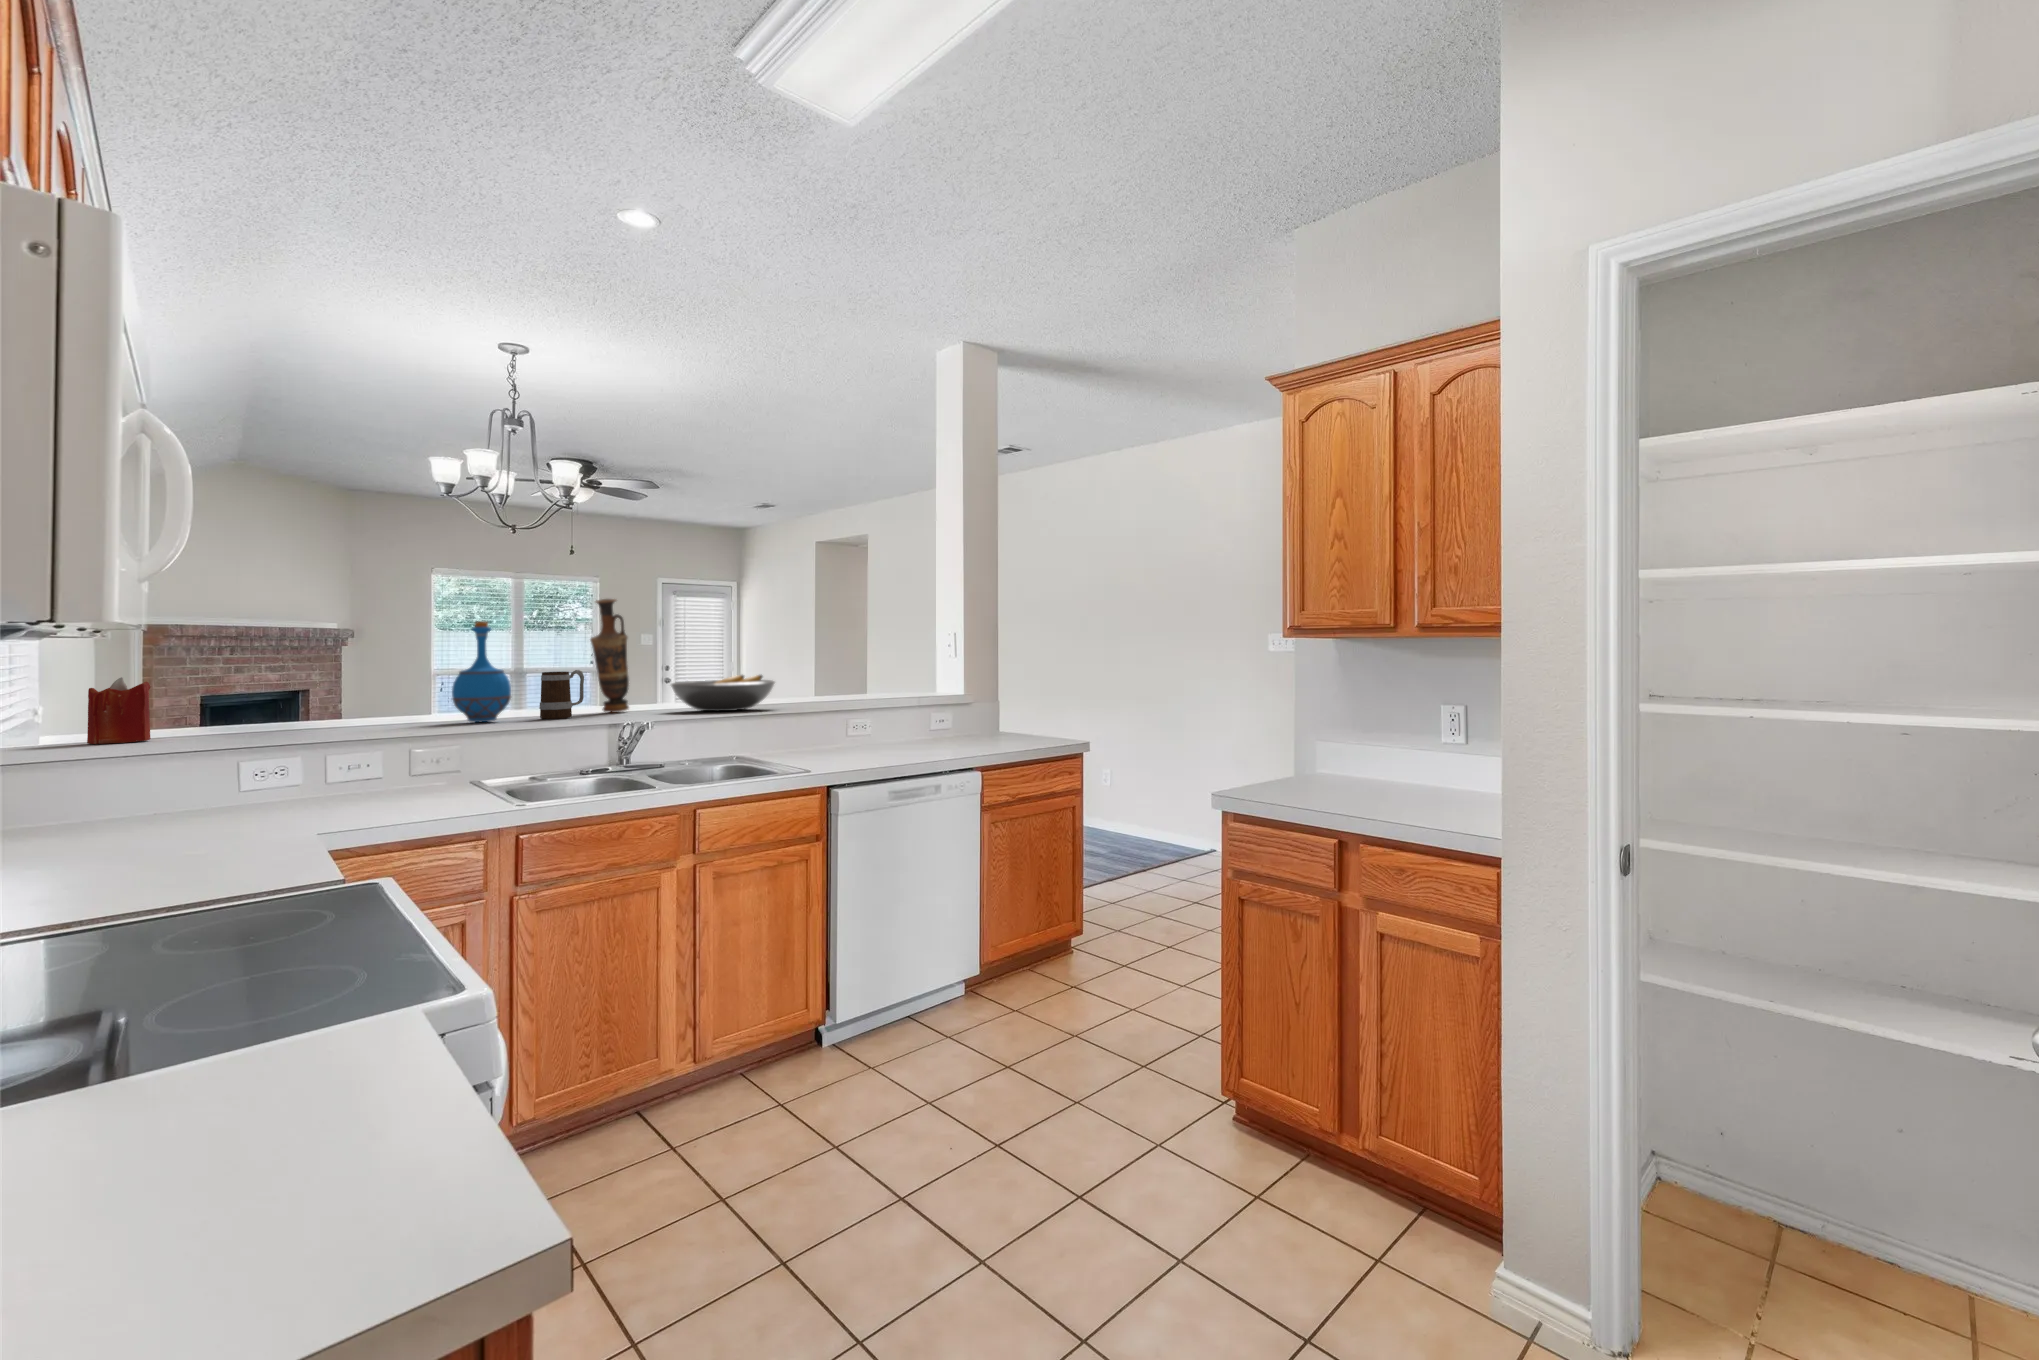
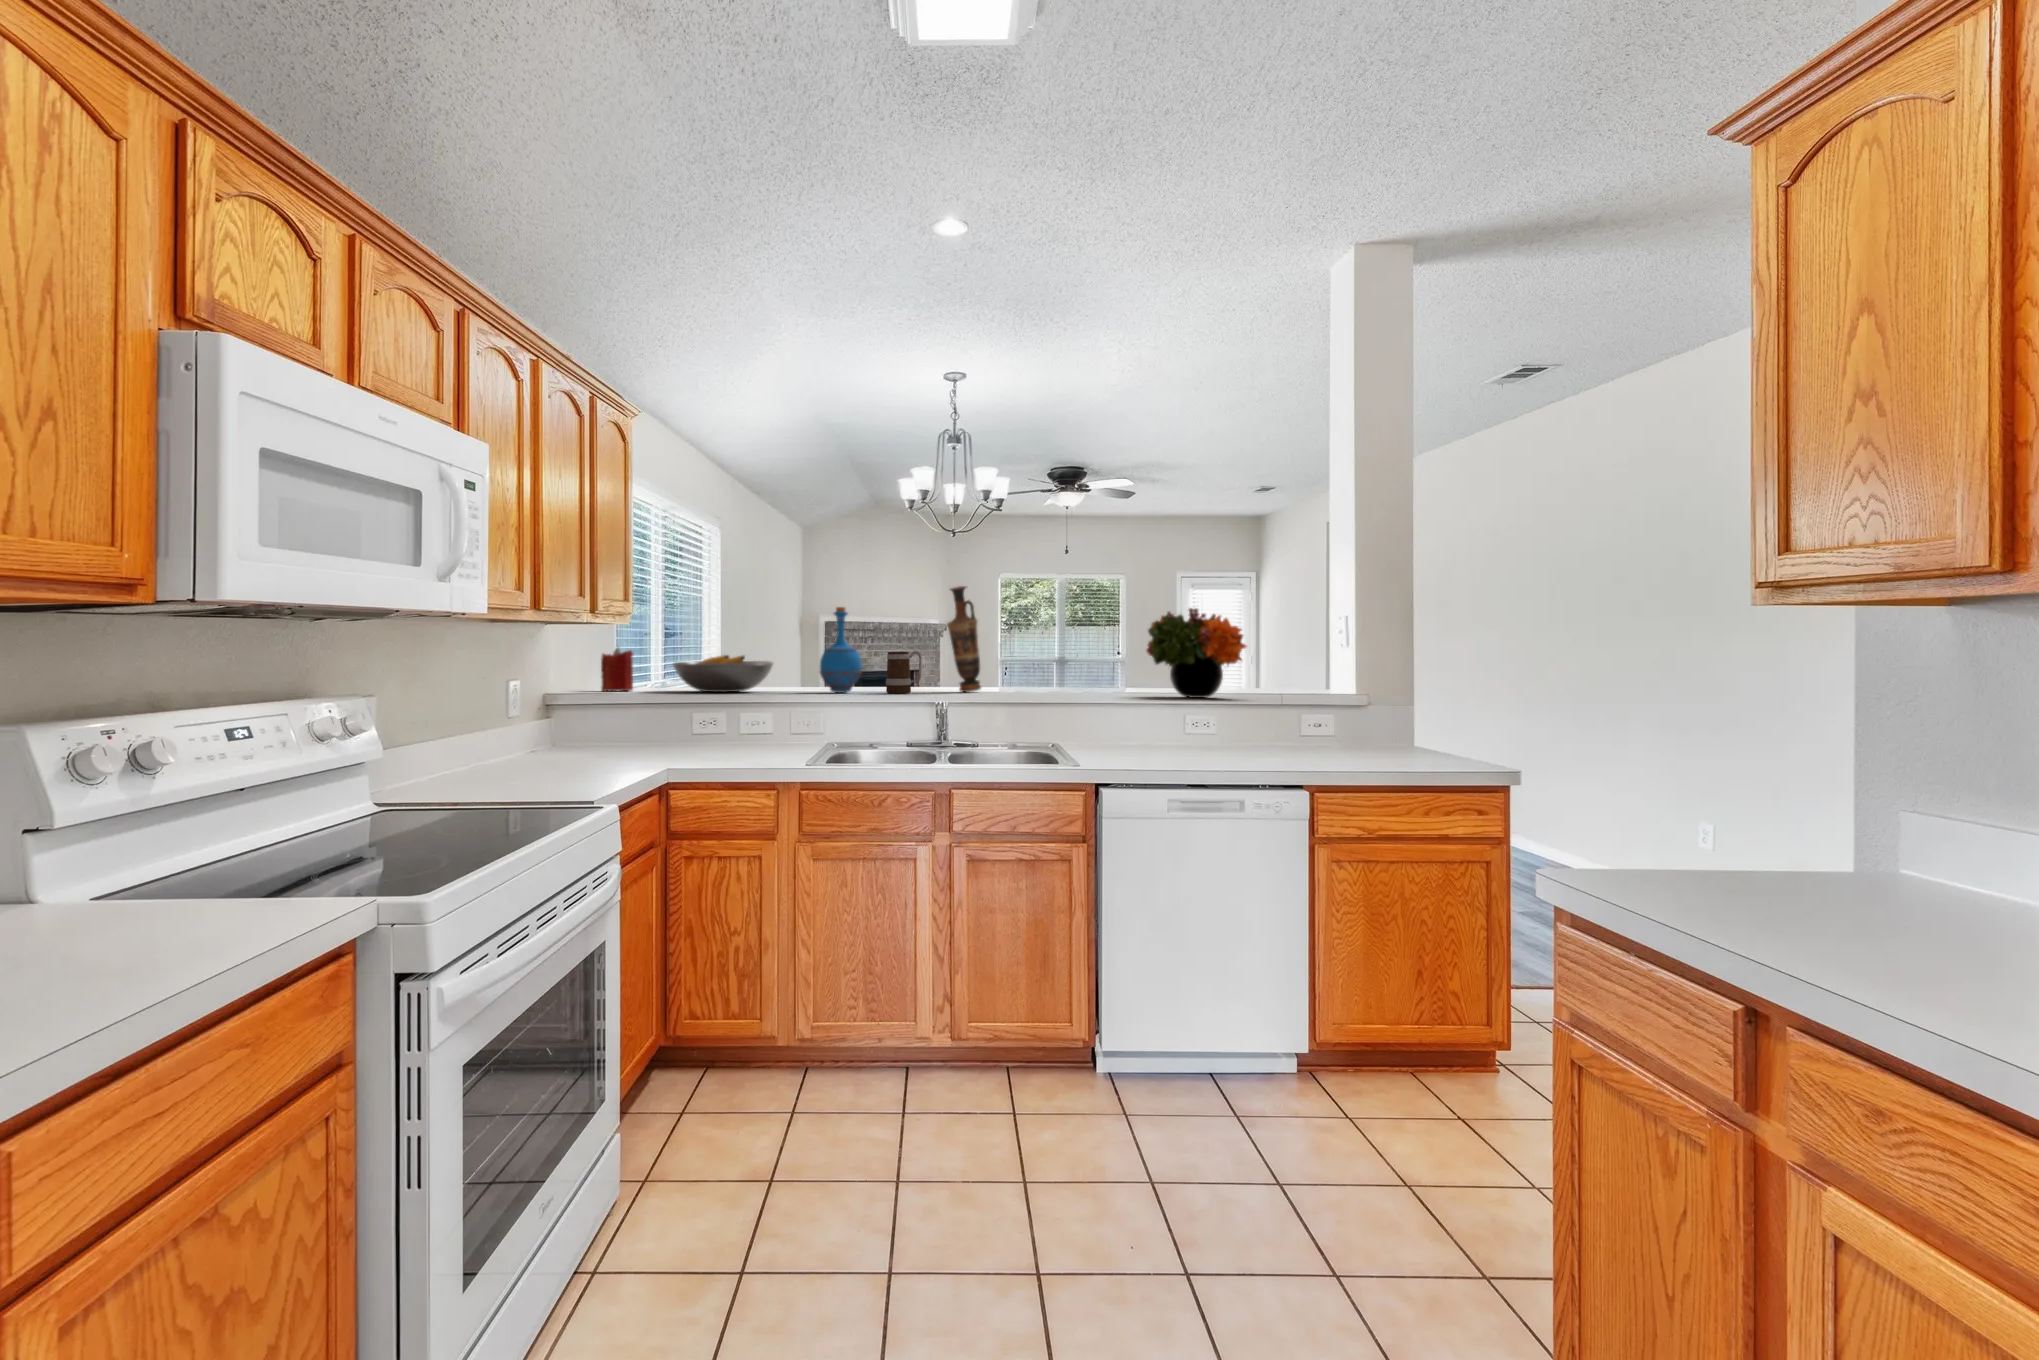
flower arrangement: none [804,625,897,705] -> present [1147,608,1247,698]
fruit bowl: present [671,675,775,711] -> present [673,655,773,692]

